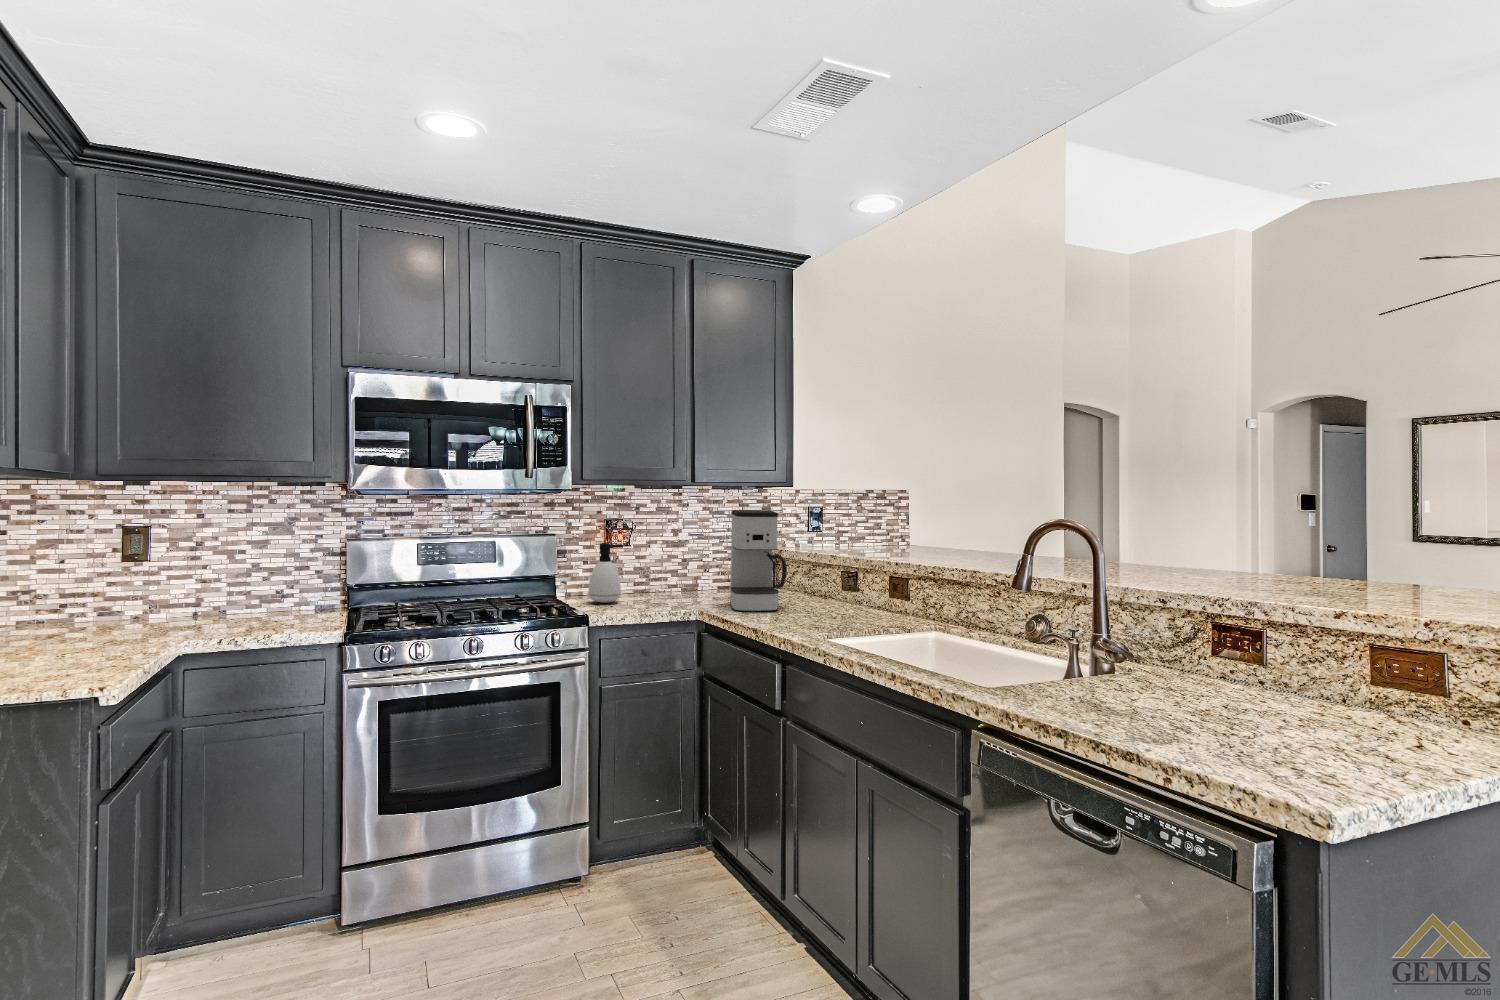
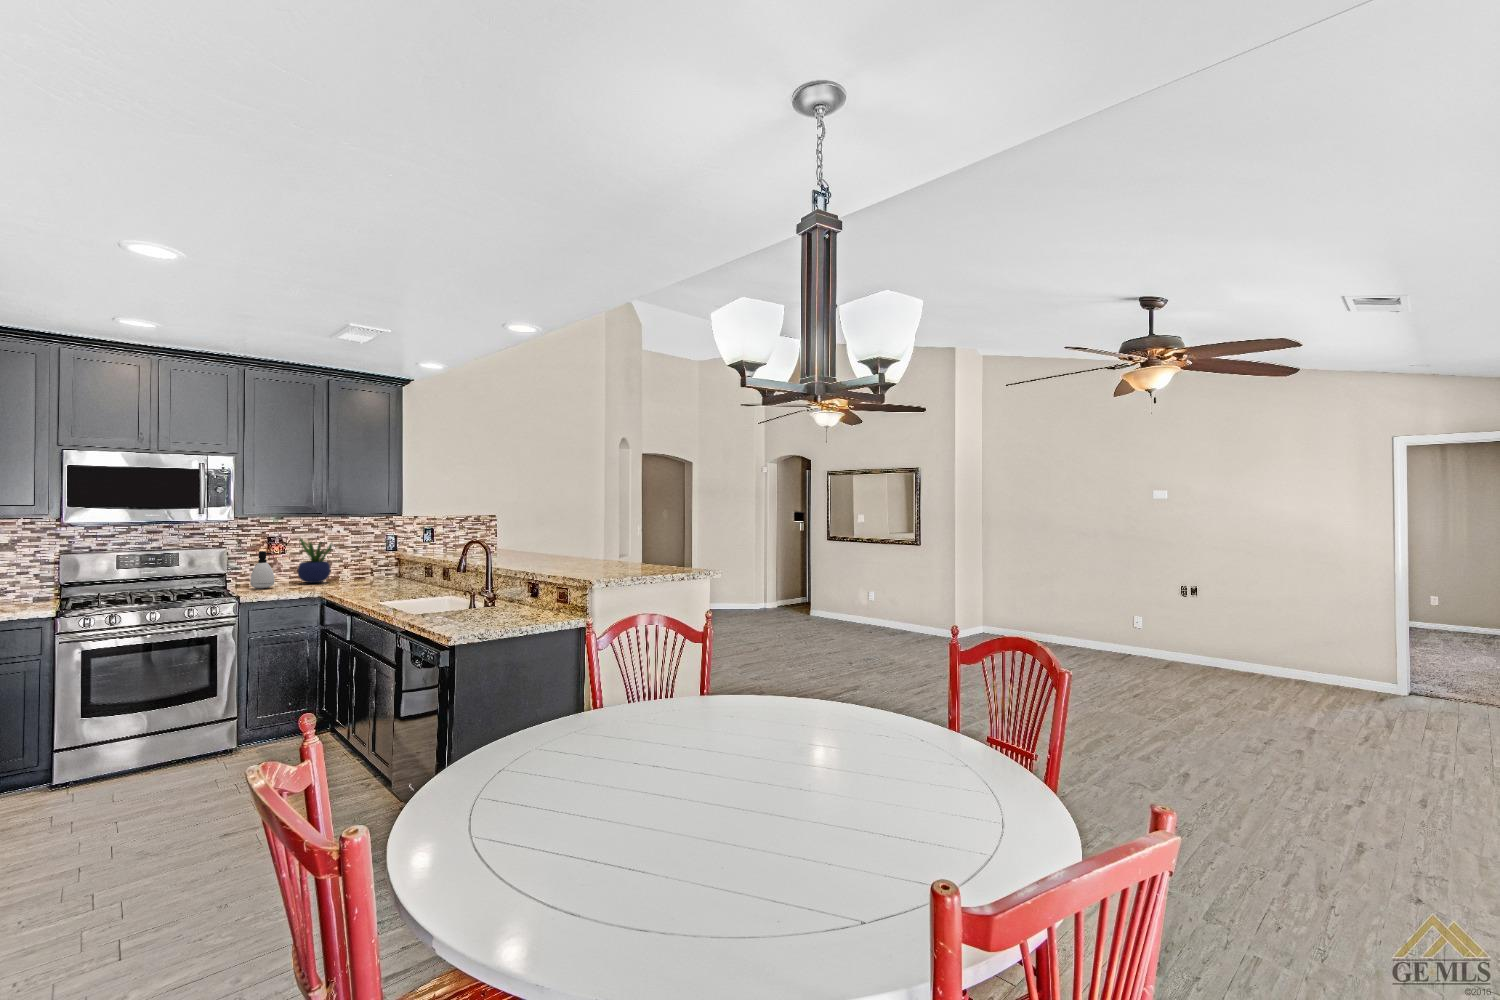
coffee maker: present [730,510,787,612] -> none [349,529,387,589]
potted plant: none [646,518,700,595] -> present [298,539,333,583]

